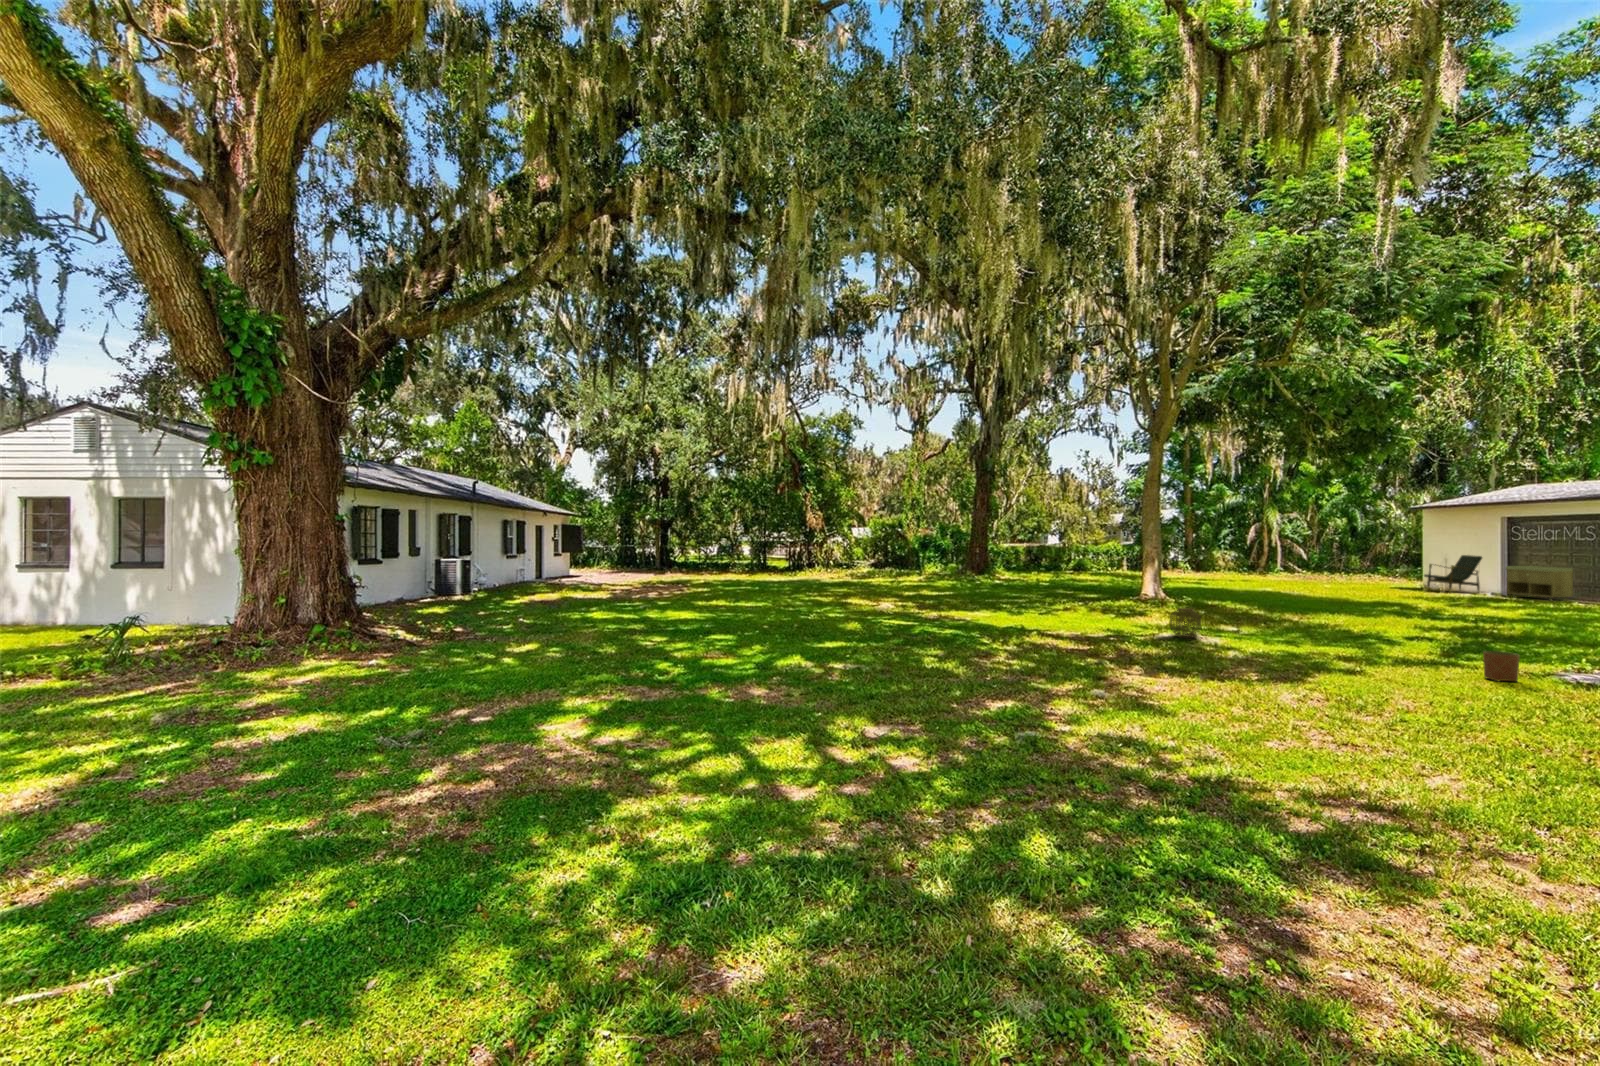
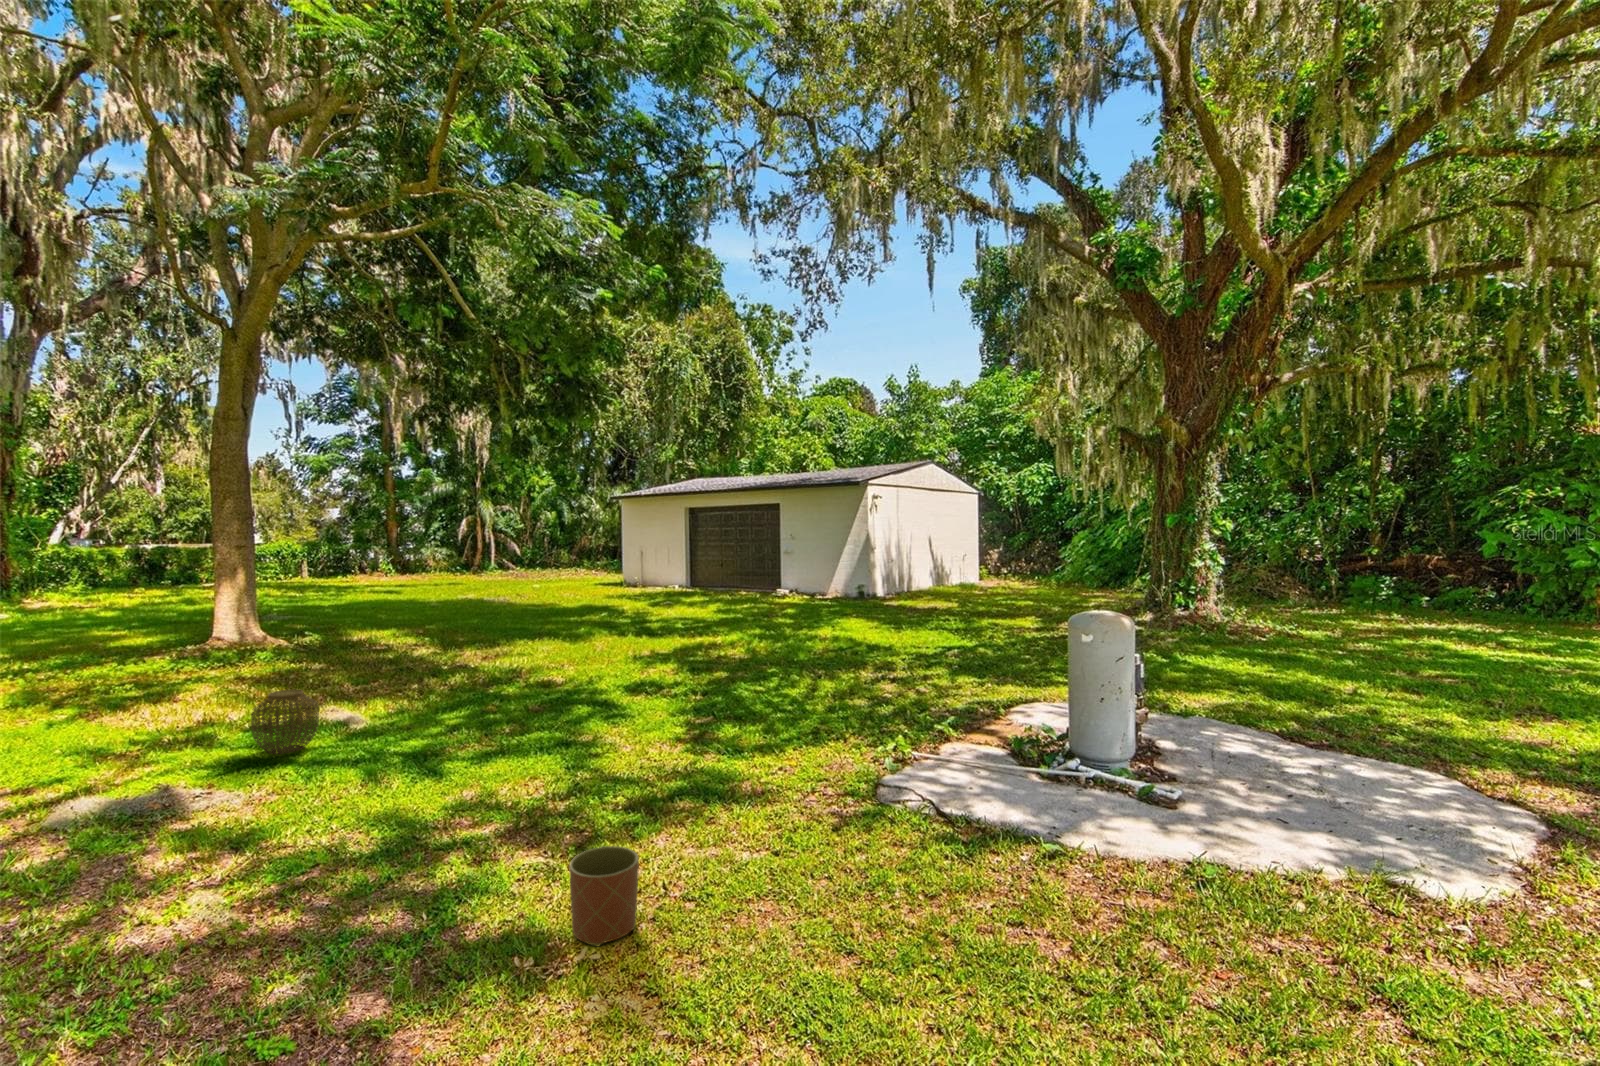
lounge chair: present [1424,555,1482,592] -> none [621,548,665,587]
storage bench: present [1506,566,1573,600] -> none [683,558,726,589]
planter: present [1483,651,1520,681] -> present [569,846,639,946]

